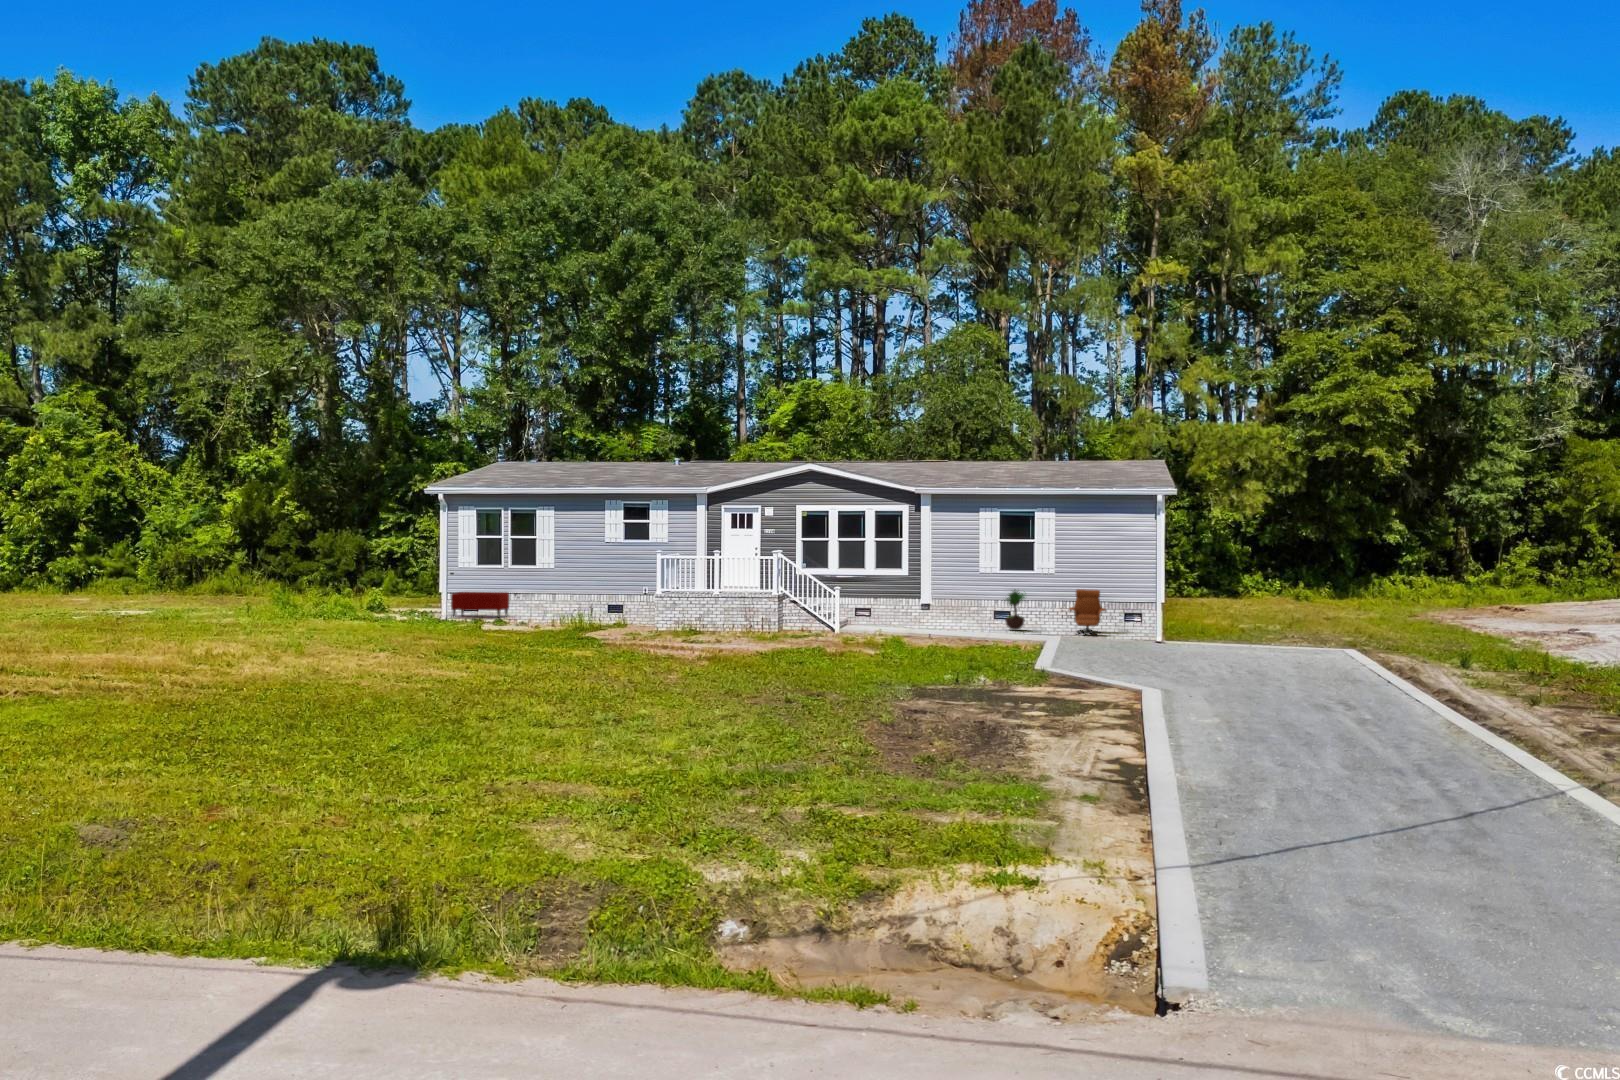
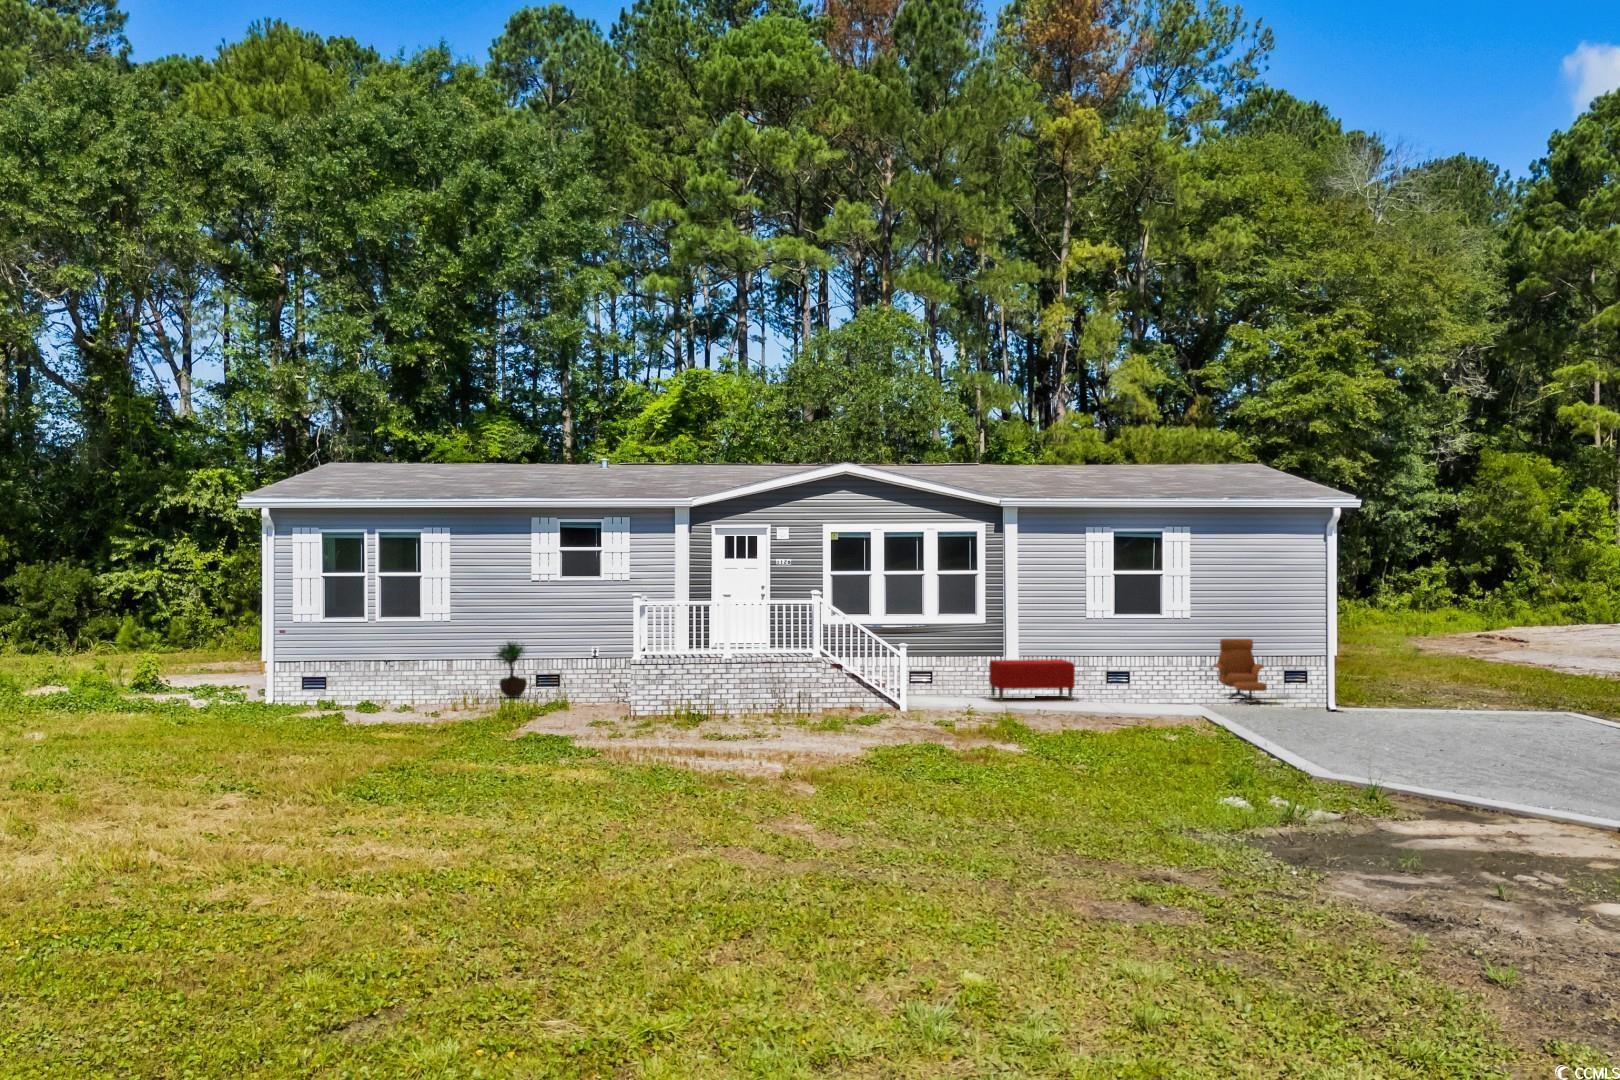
potted tree: present [1005,589,1025,630] -> present [496,641,527,697]
bench: present [451,592,509,617] -> present [989,659,1075,700]

